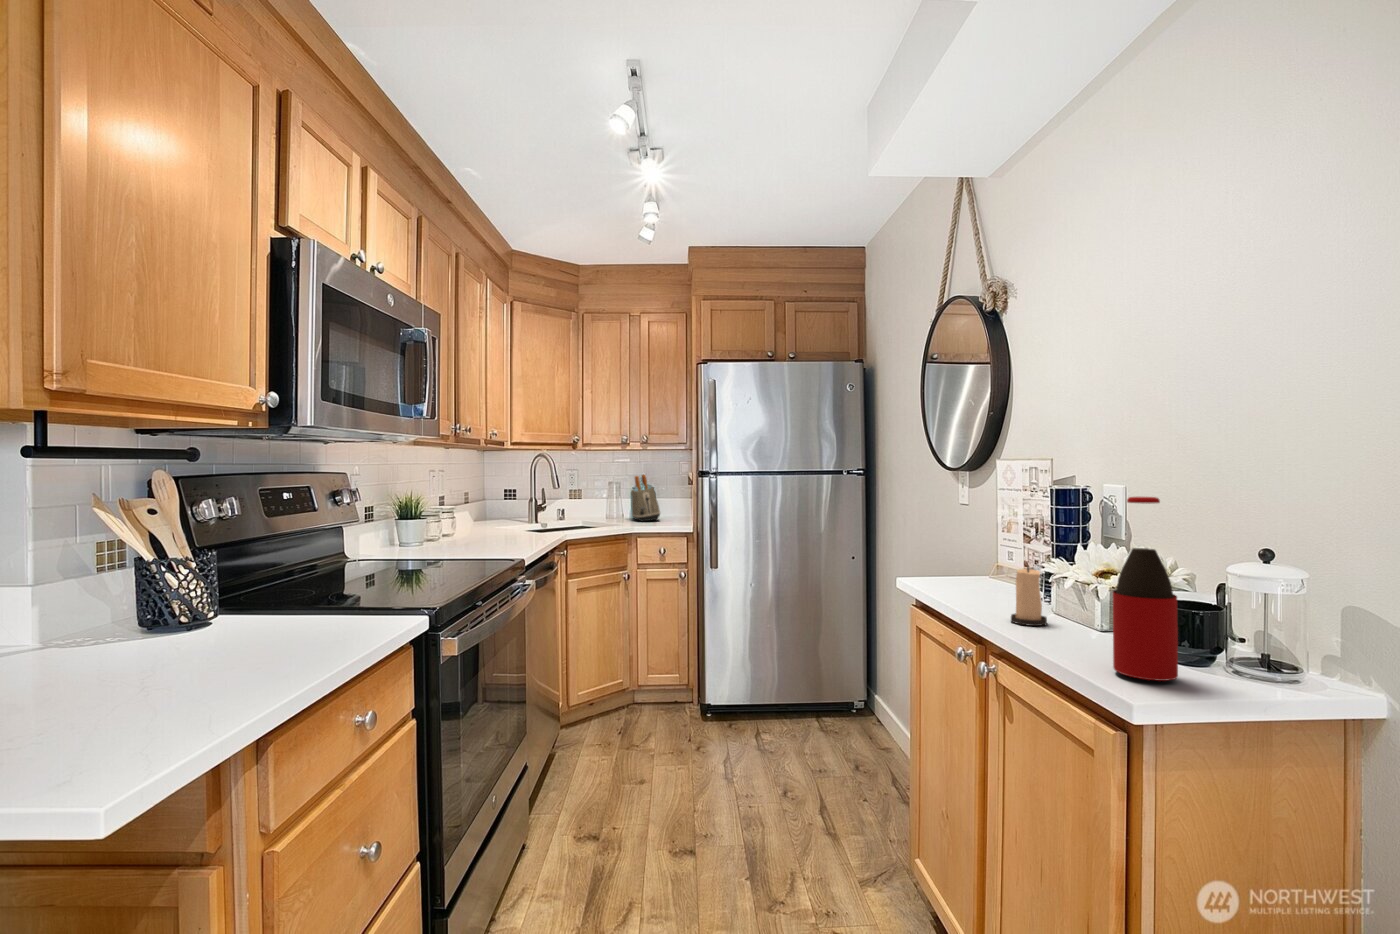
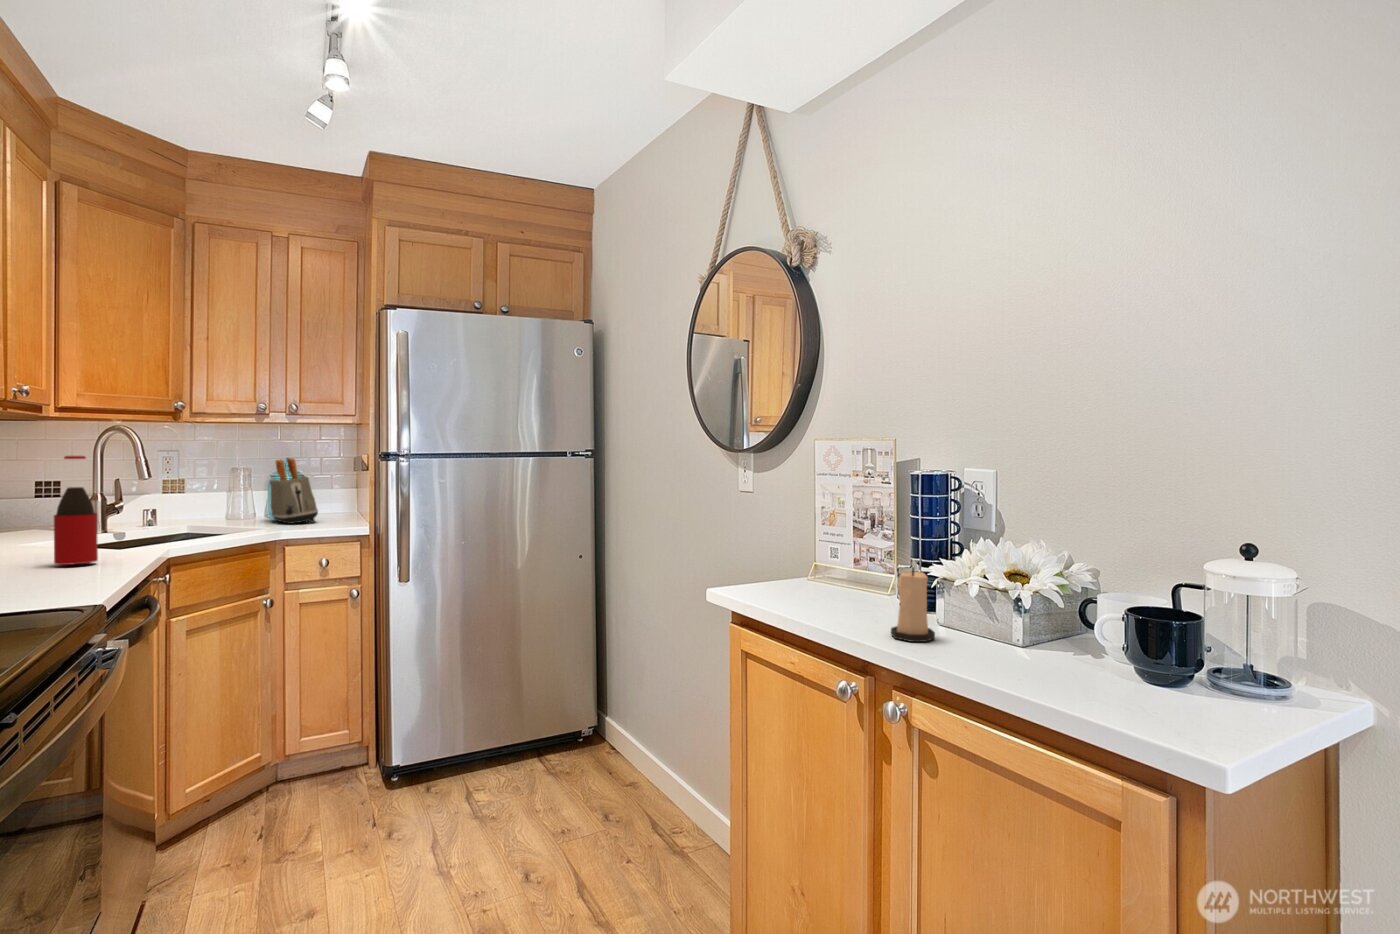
bottle: present [1113,497,1178,681] -> present [54,456,98,565]

